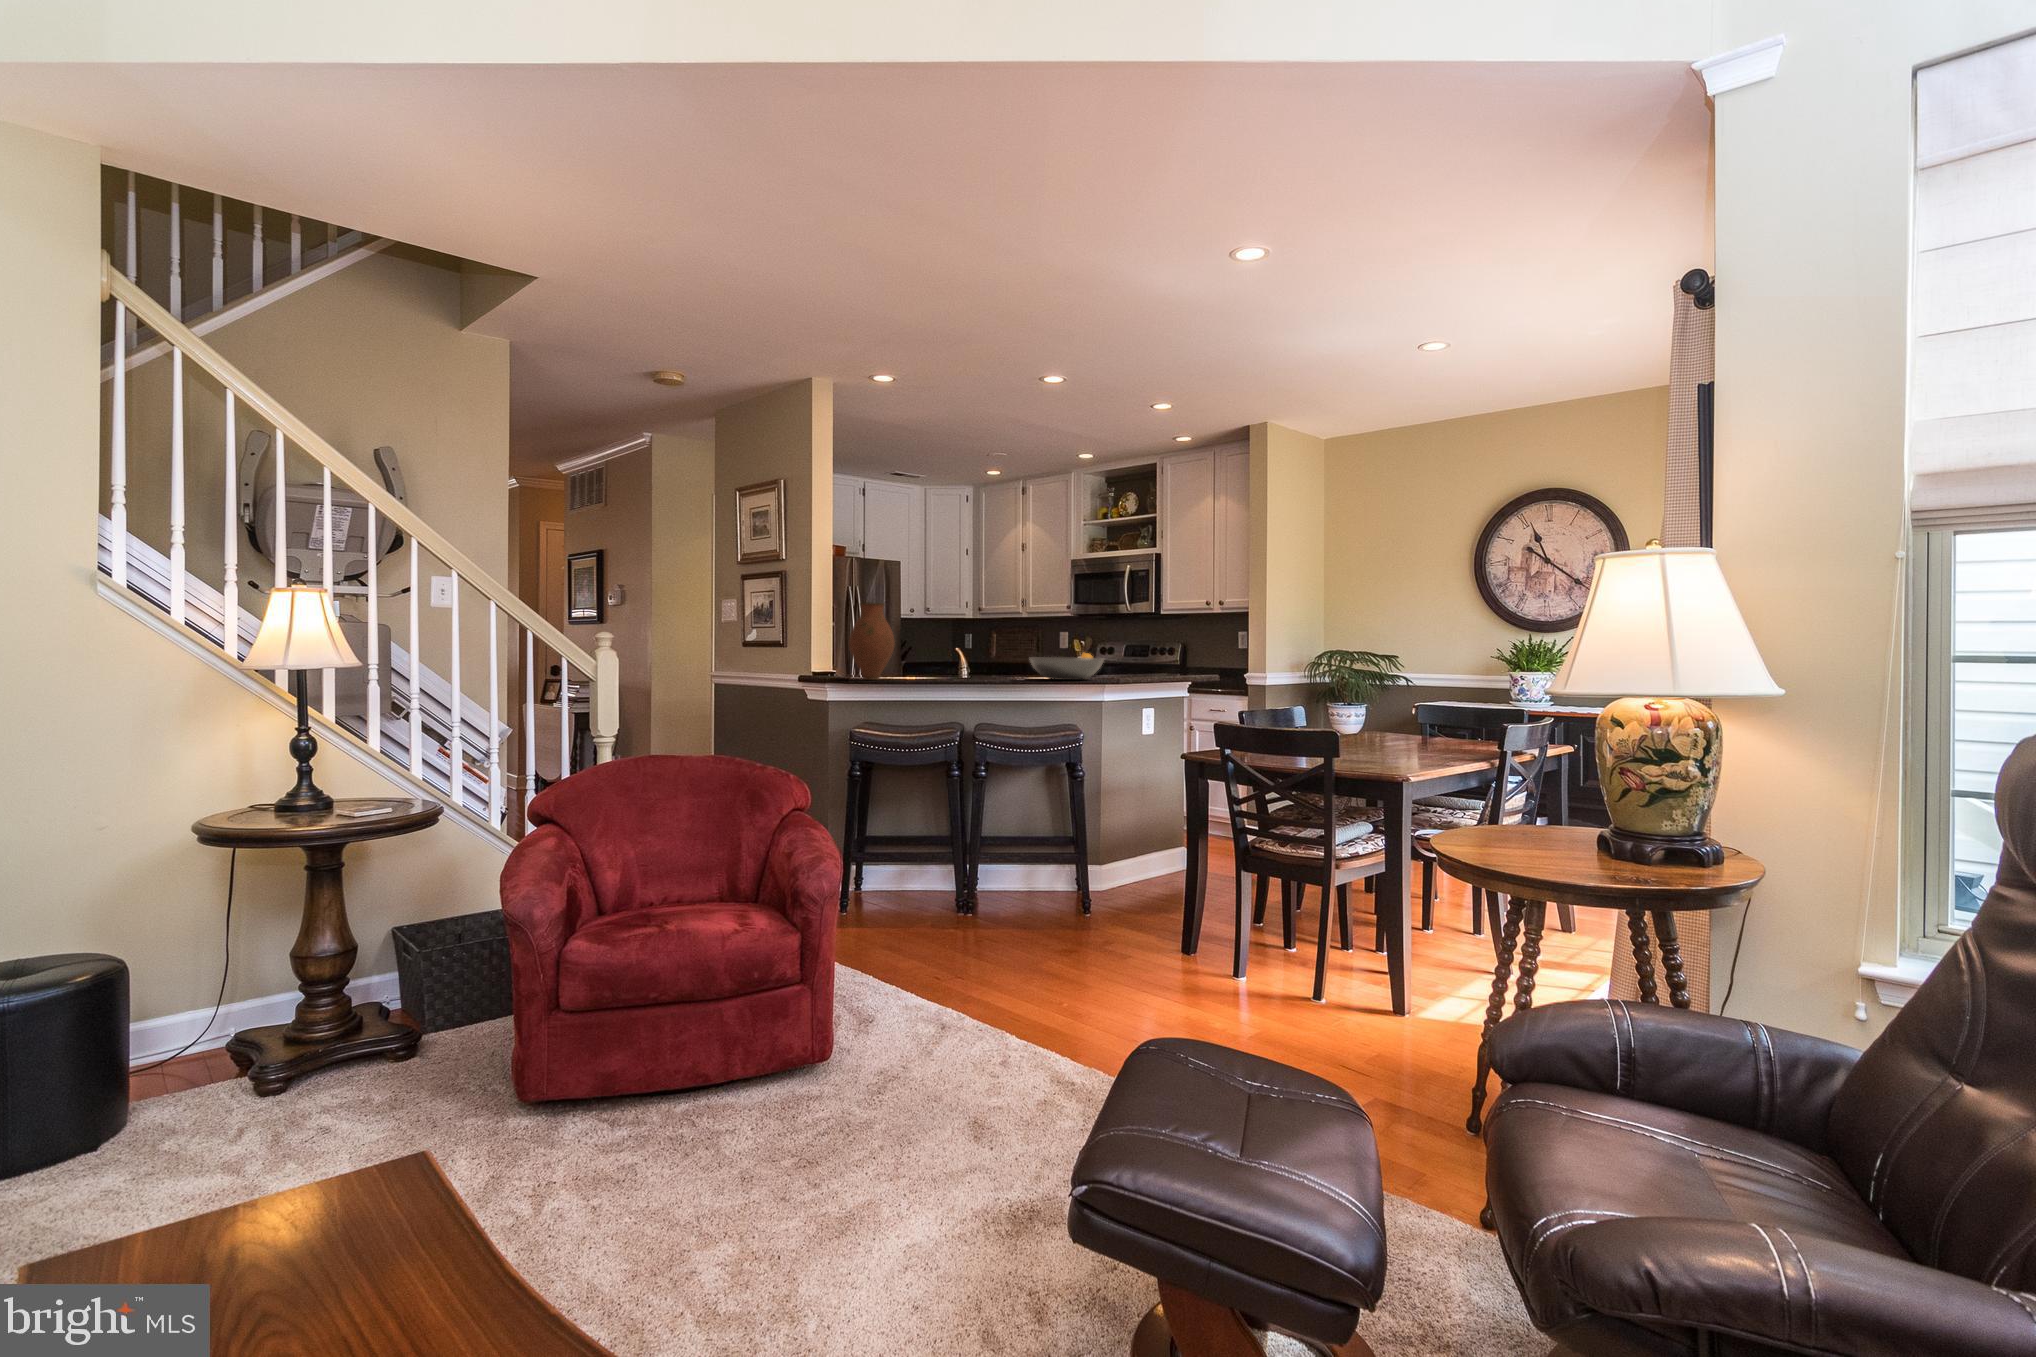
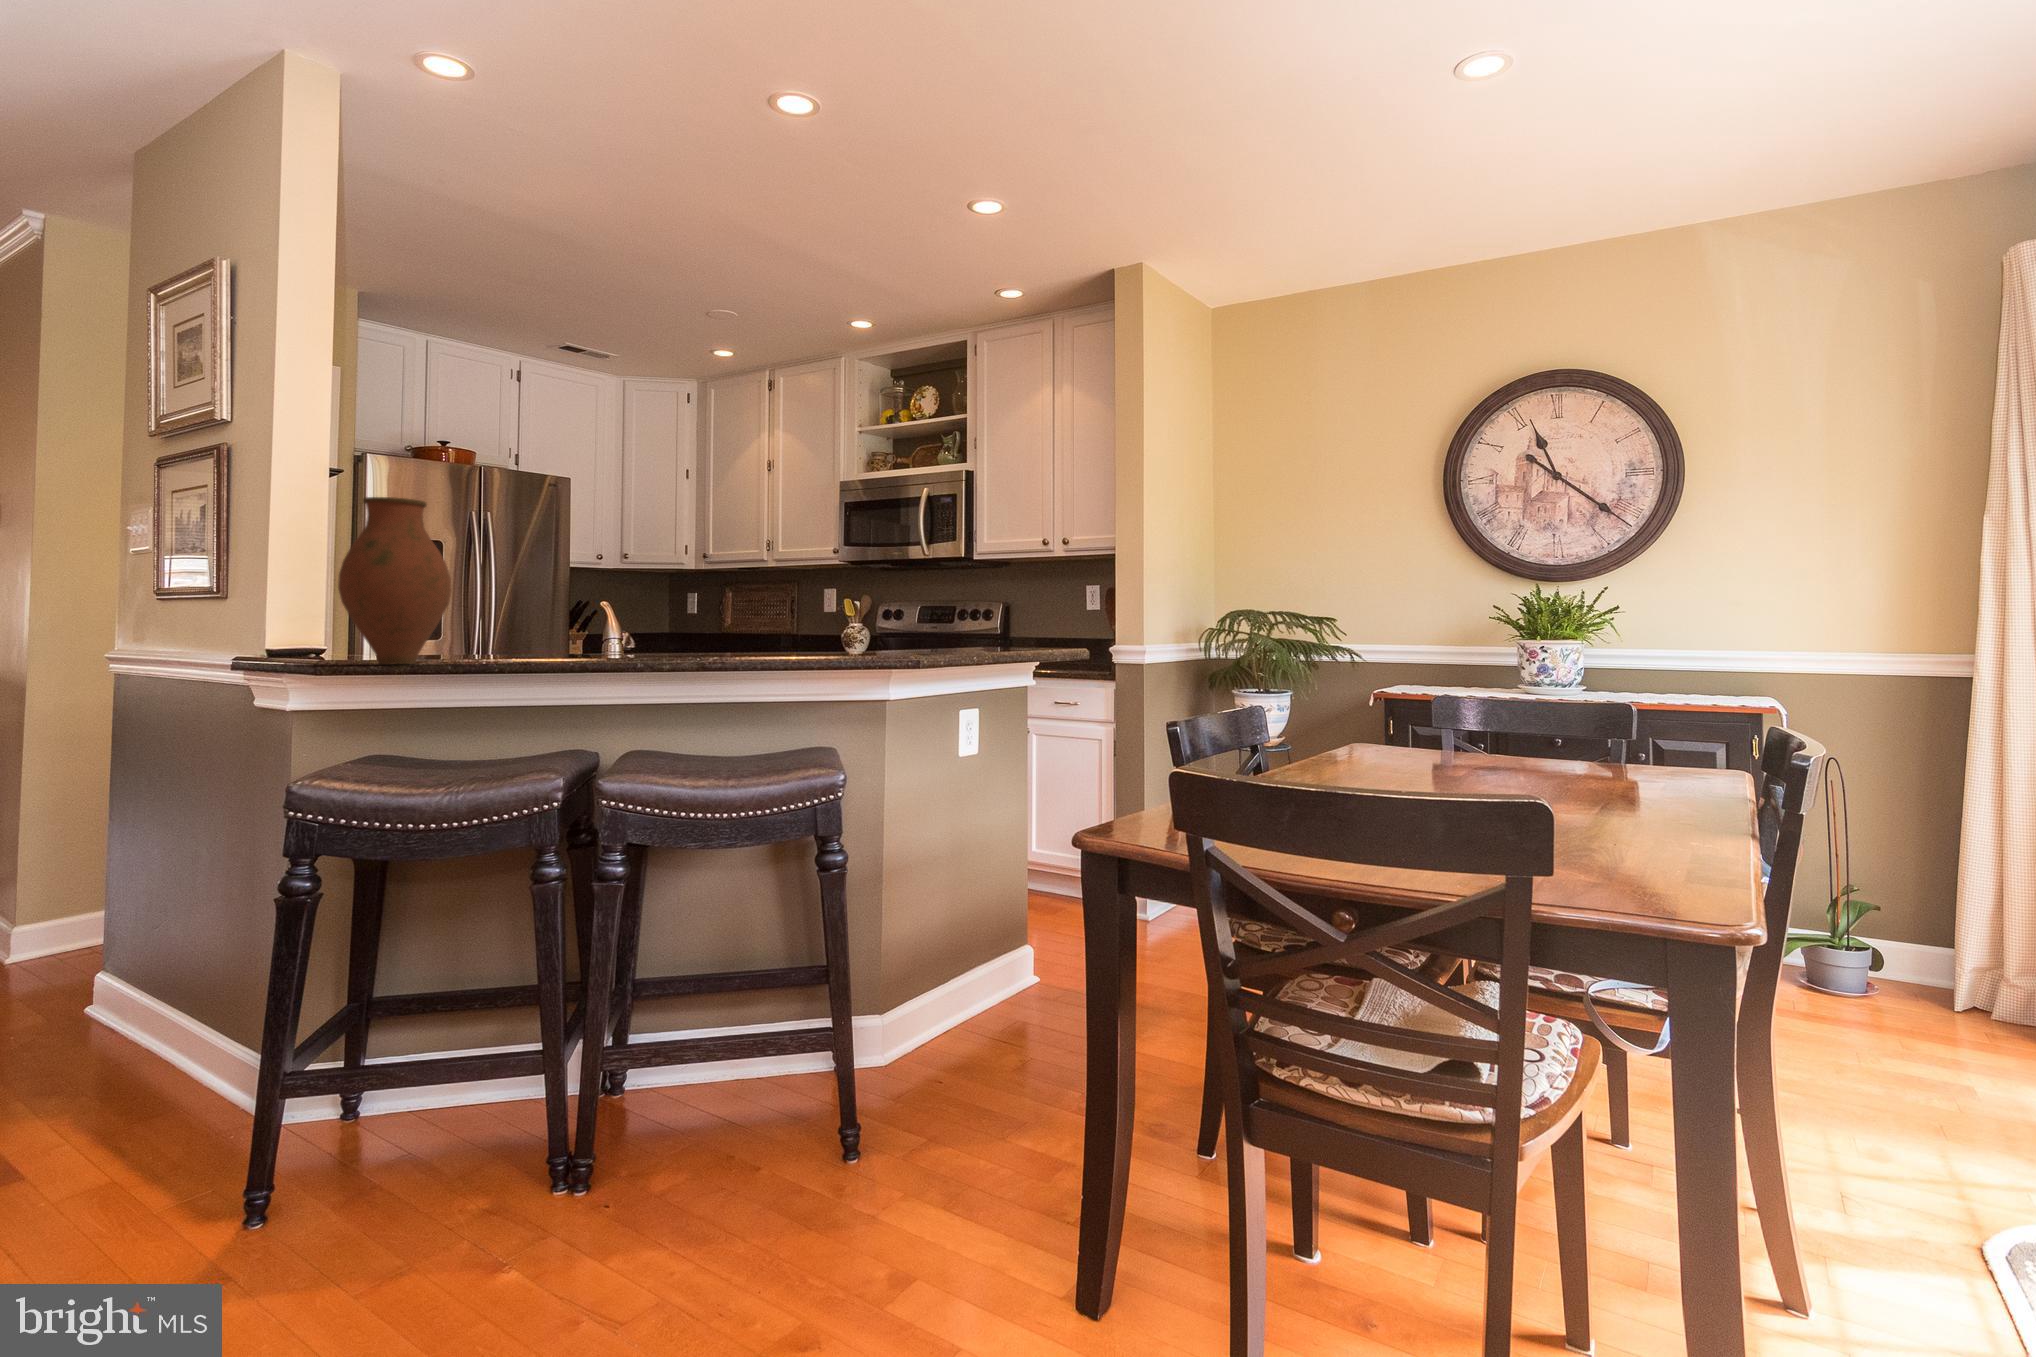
fruit bowl: present [1029,653,1104,680] -> none [741,607,894,659]

